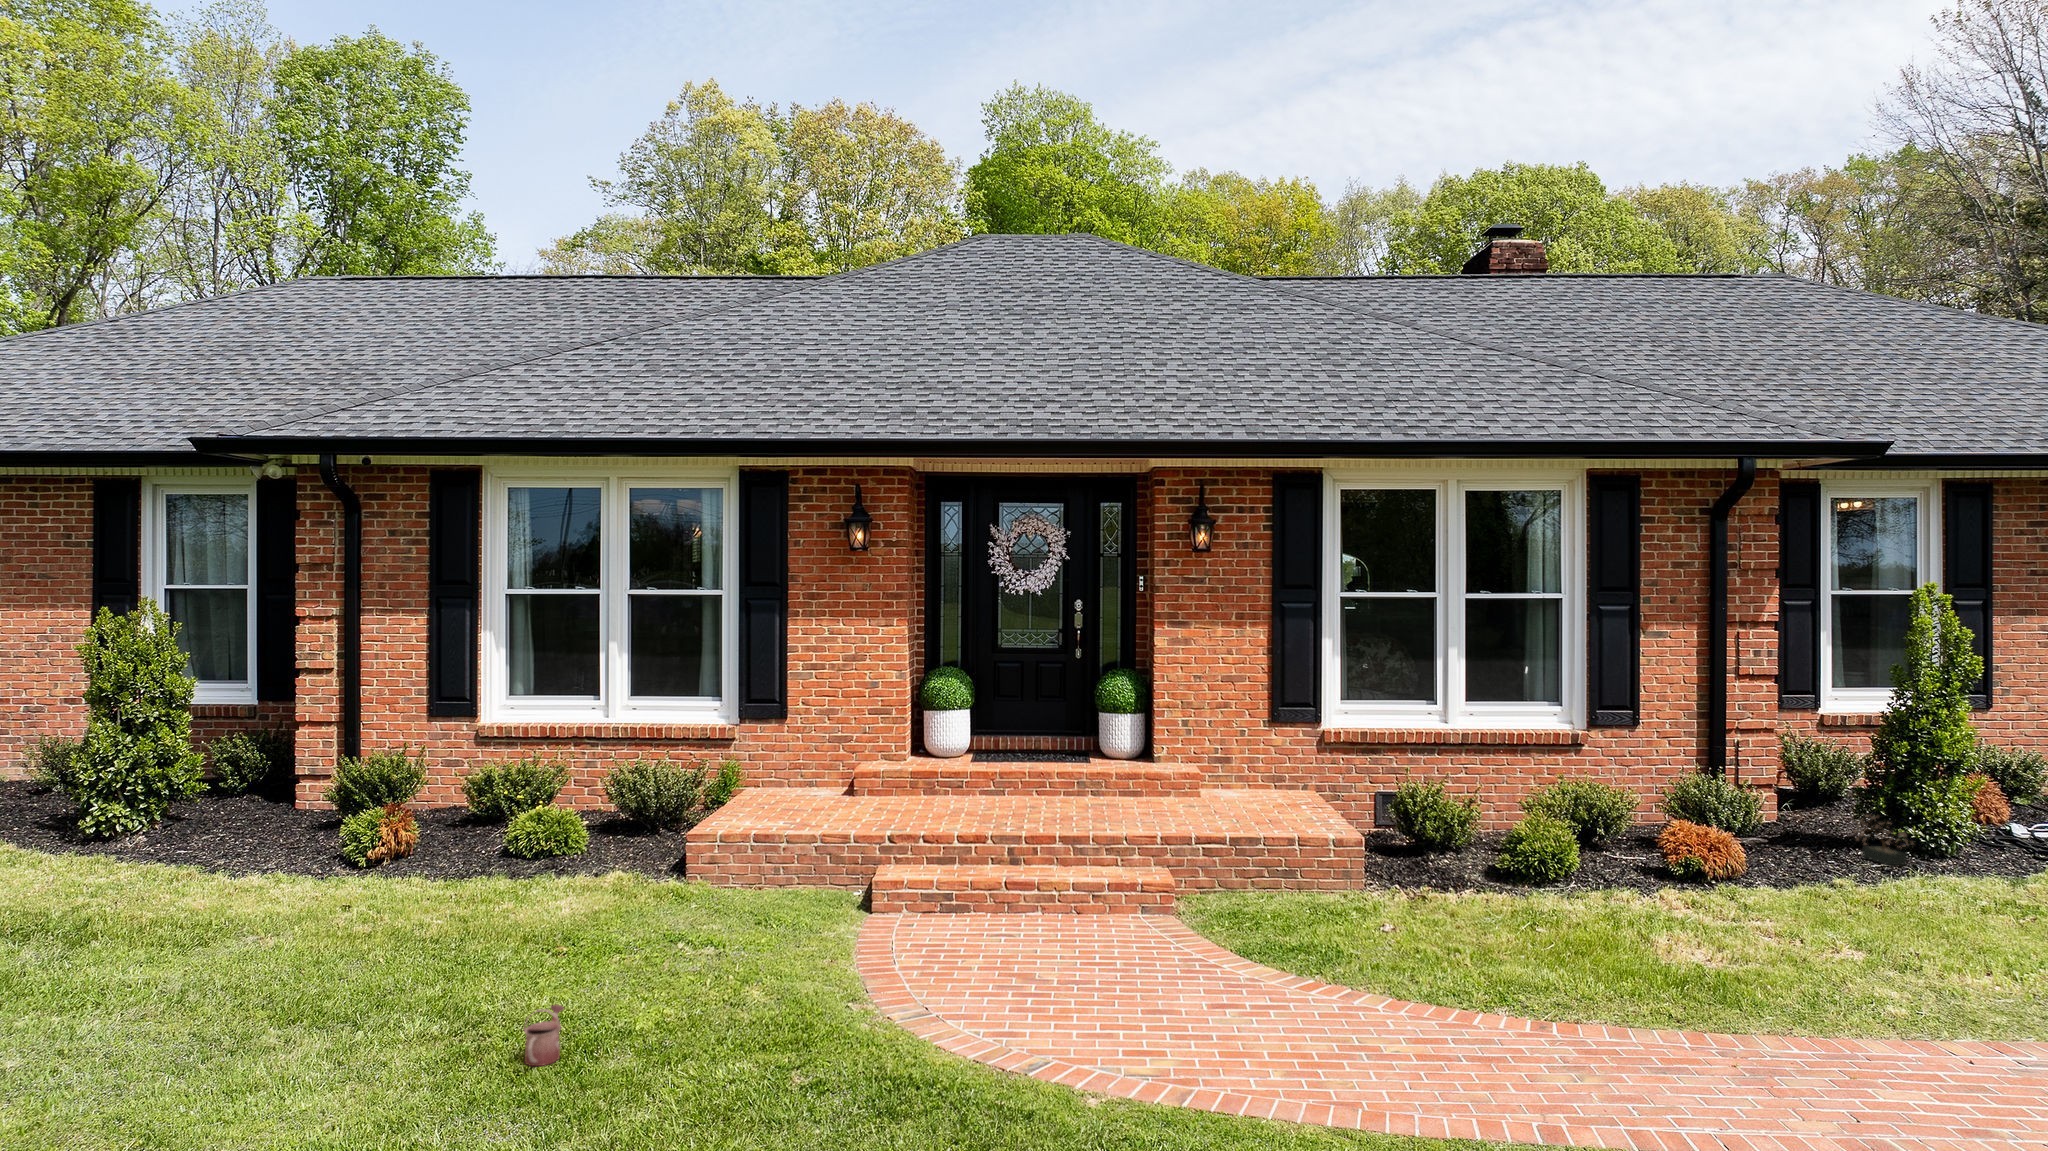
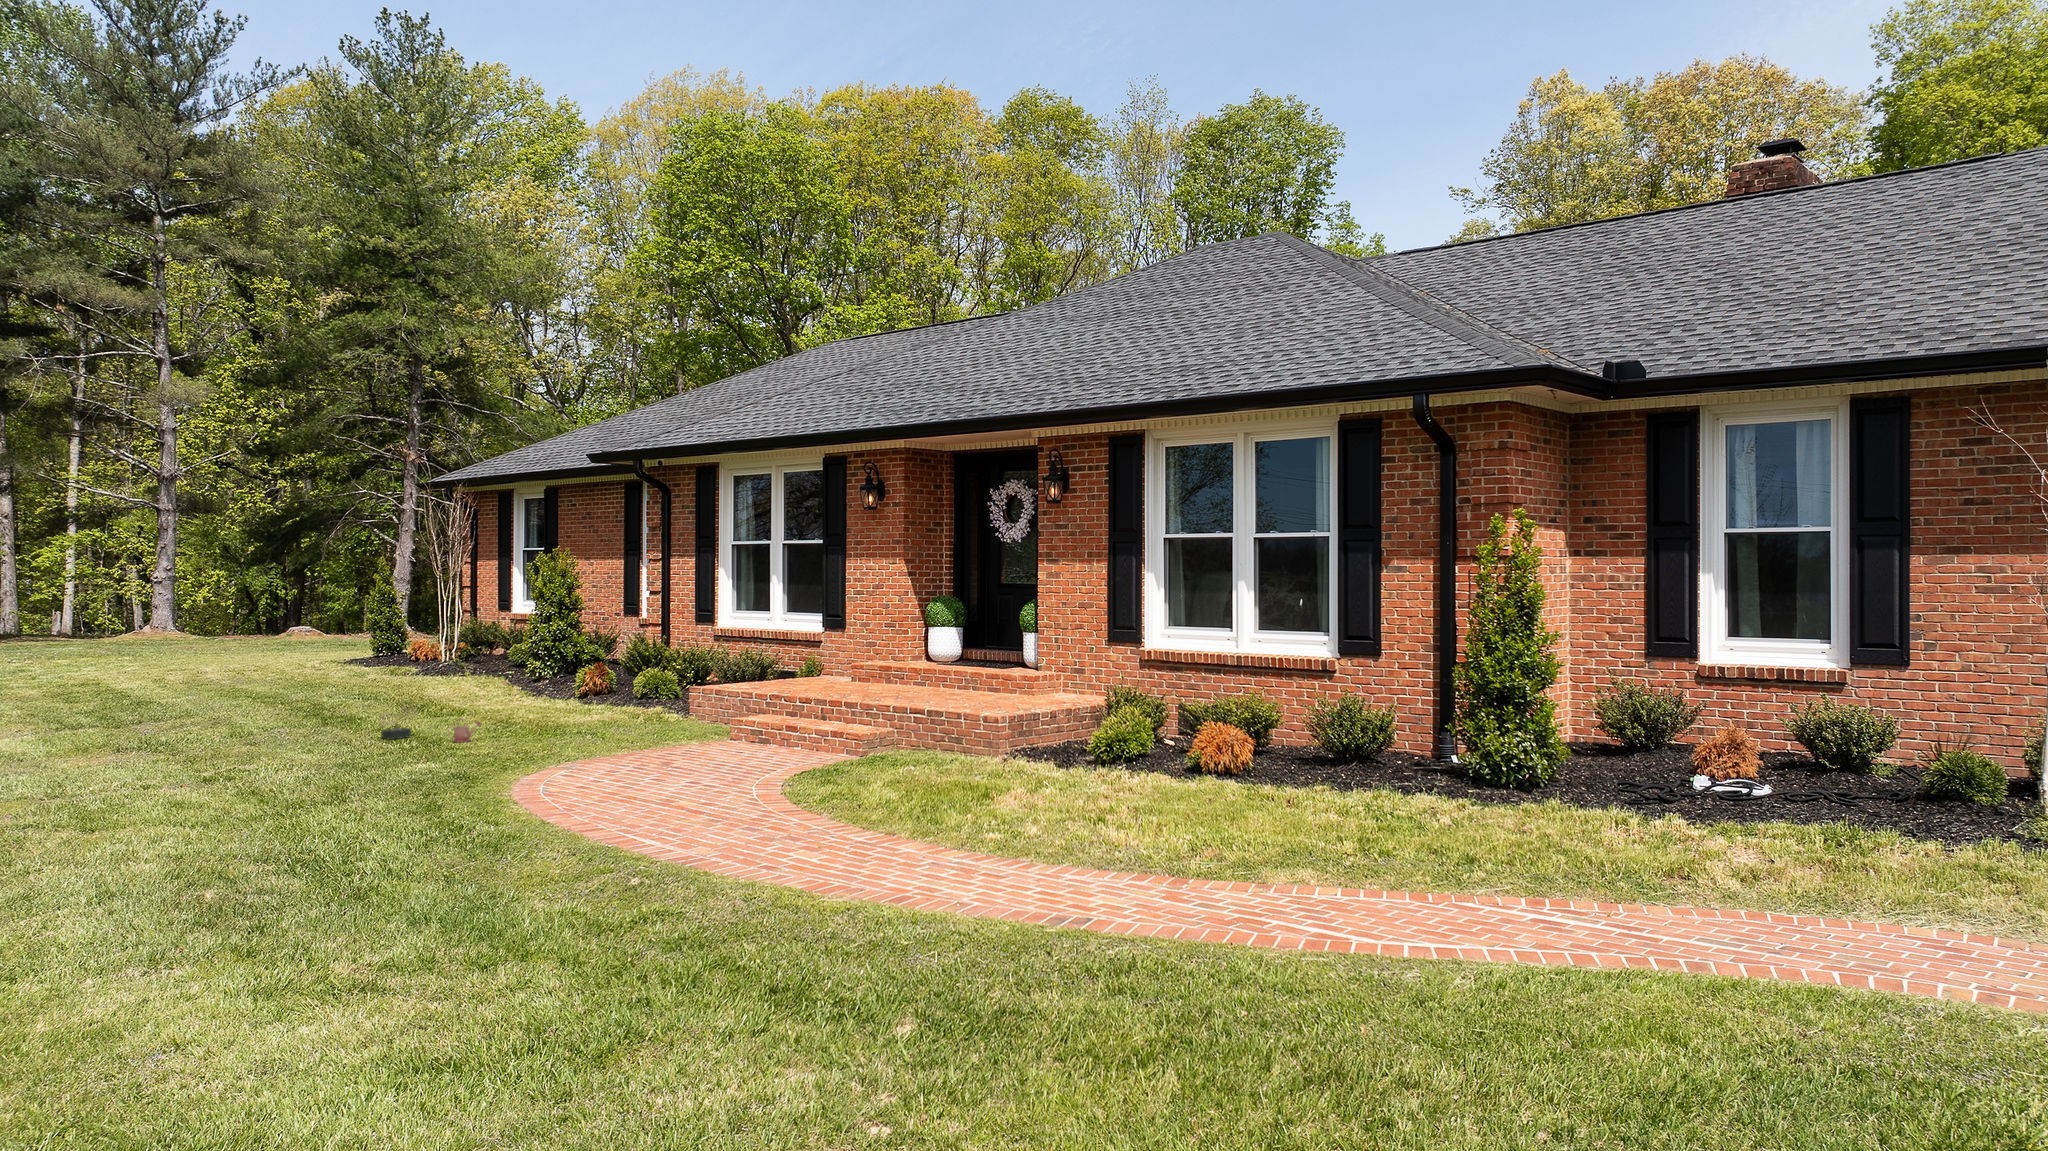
decorative plant: present [1852,815,1907,865] -> present [381,708,416,740]

